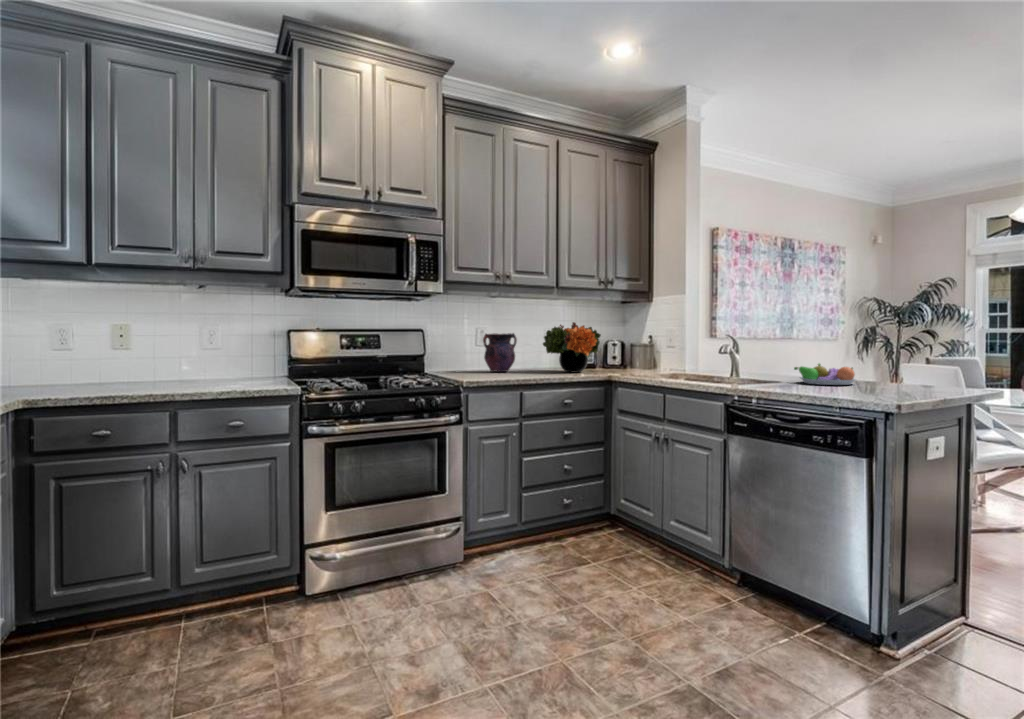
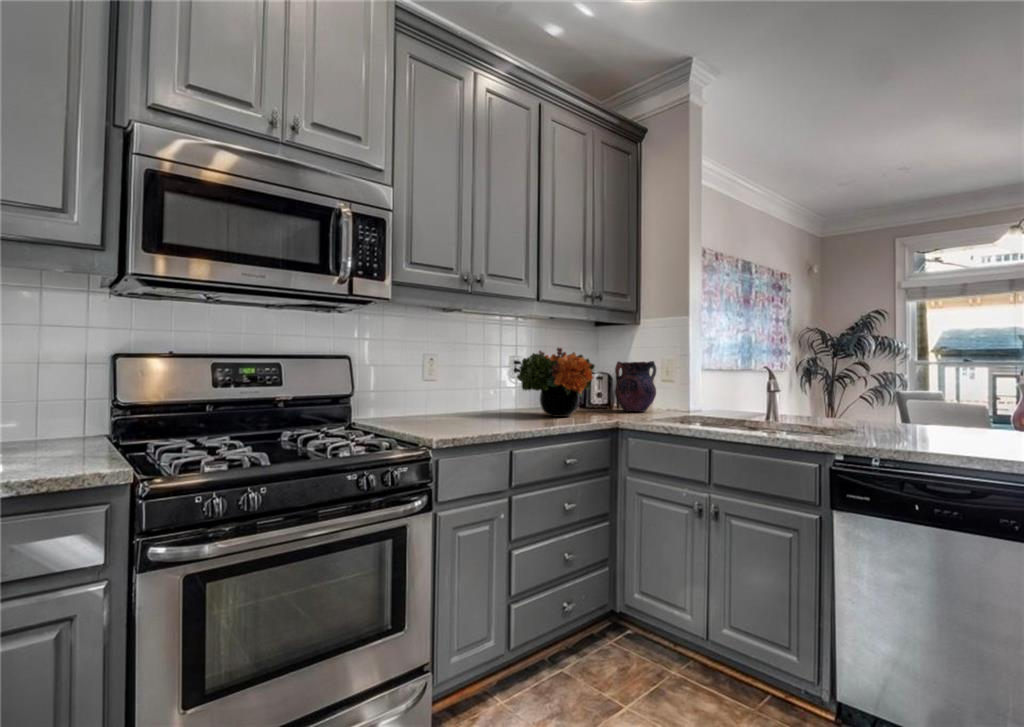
vase: present [483,333,517,372] -> present [615,361,656,412]
fruit bowl: present [794,364,856,385] -> none [883,407,976,439]

